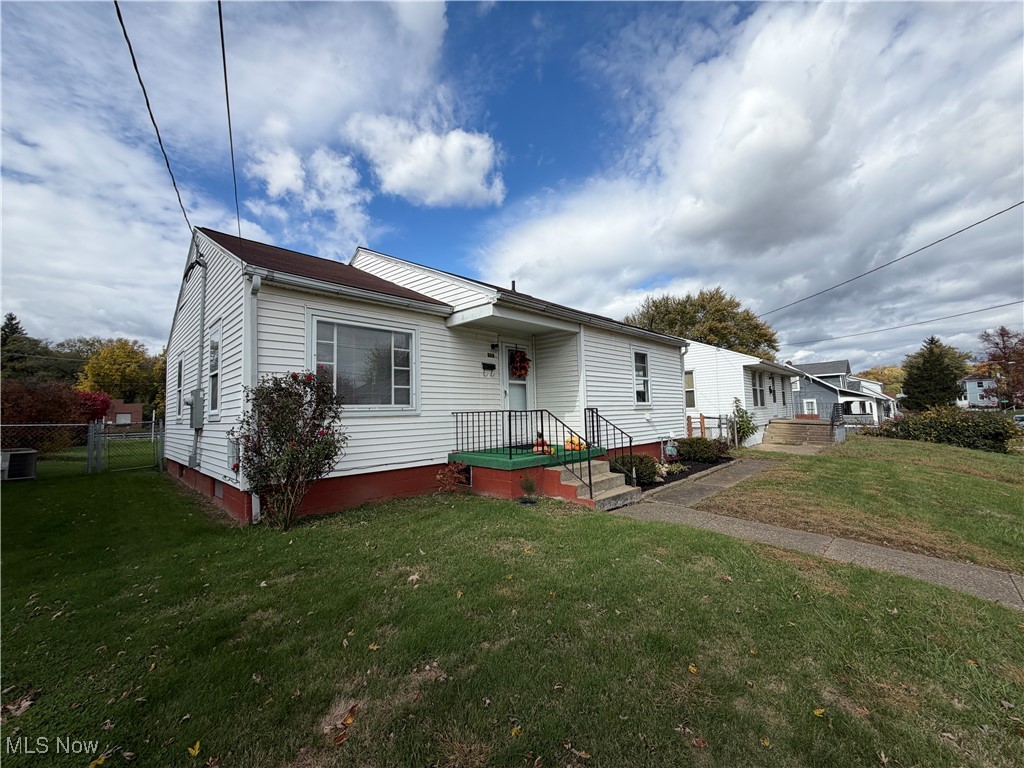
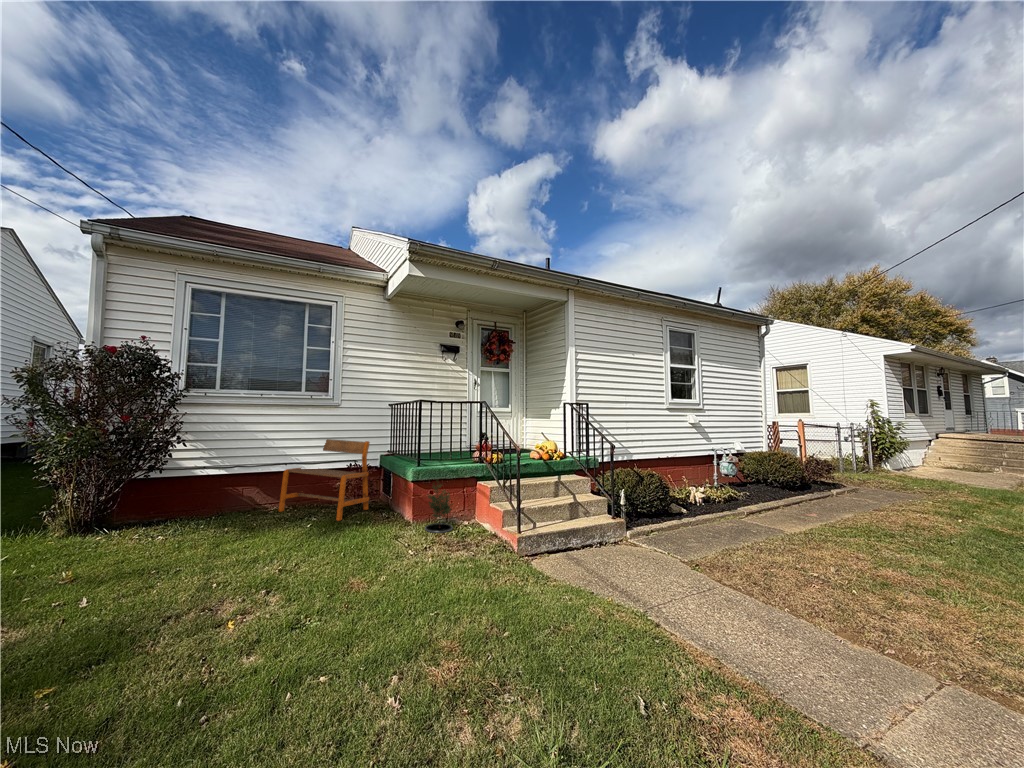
bench: none [388,443,457,506] -> present [279,439,370,521]

